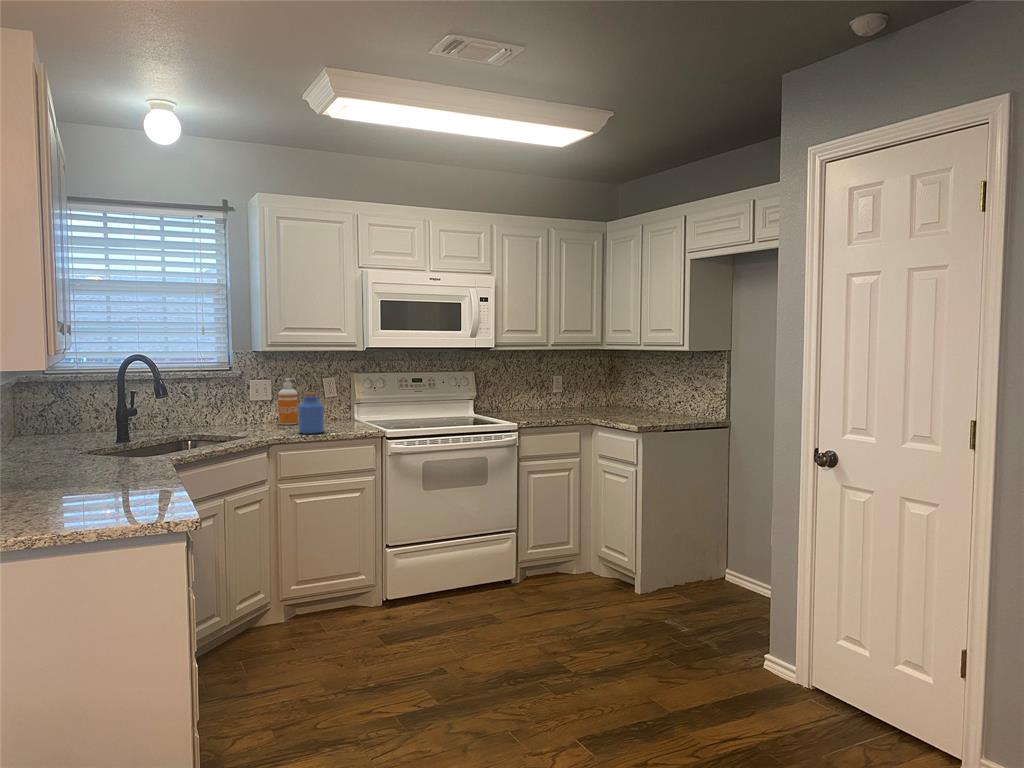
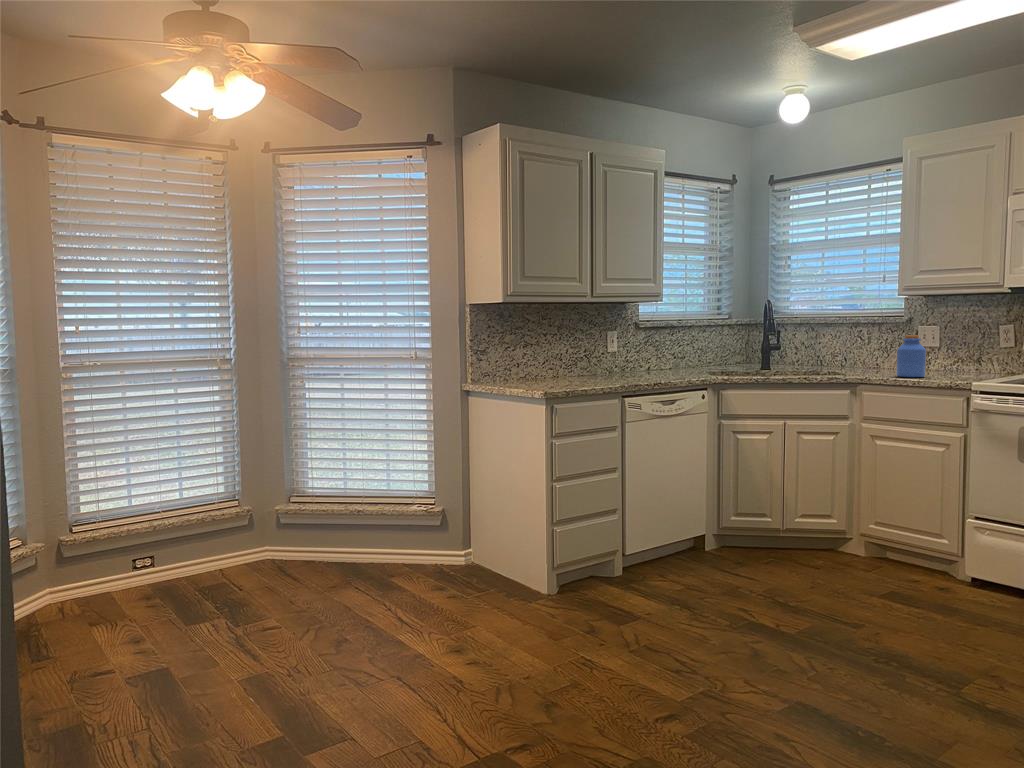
soap dispenser: present [278,378,298,425] -> none [935,324,959,373]

